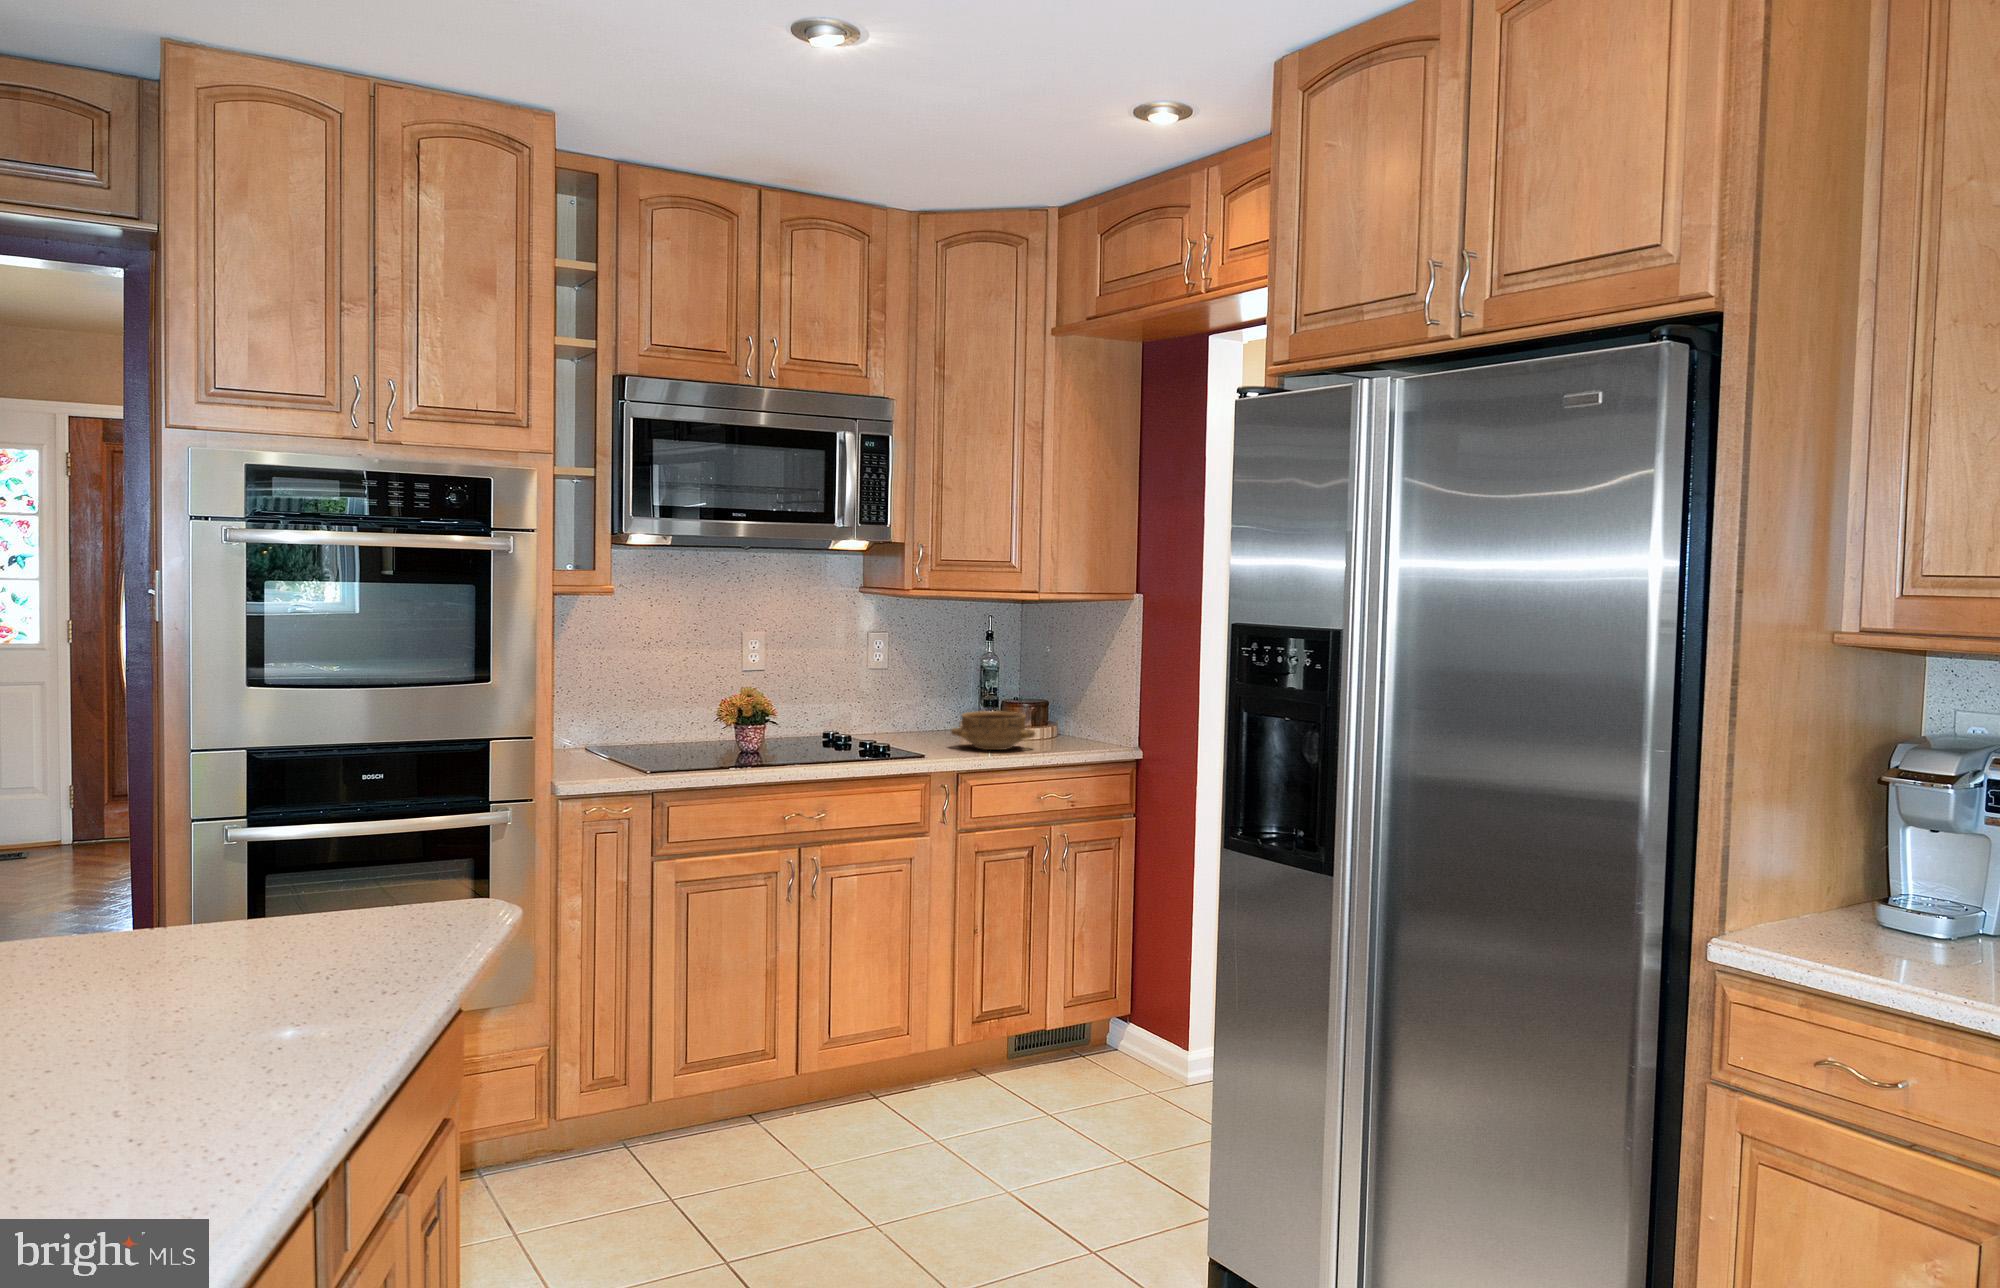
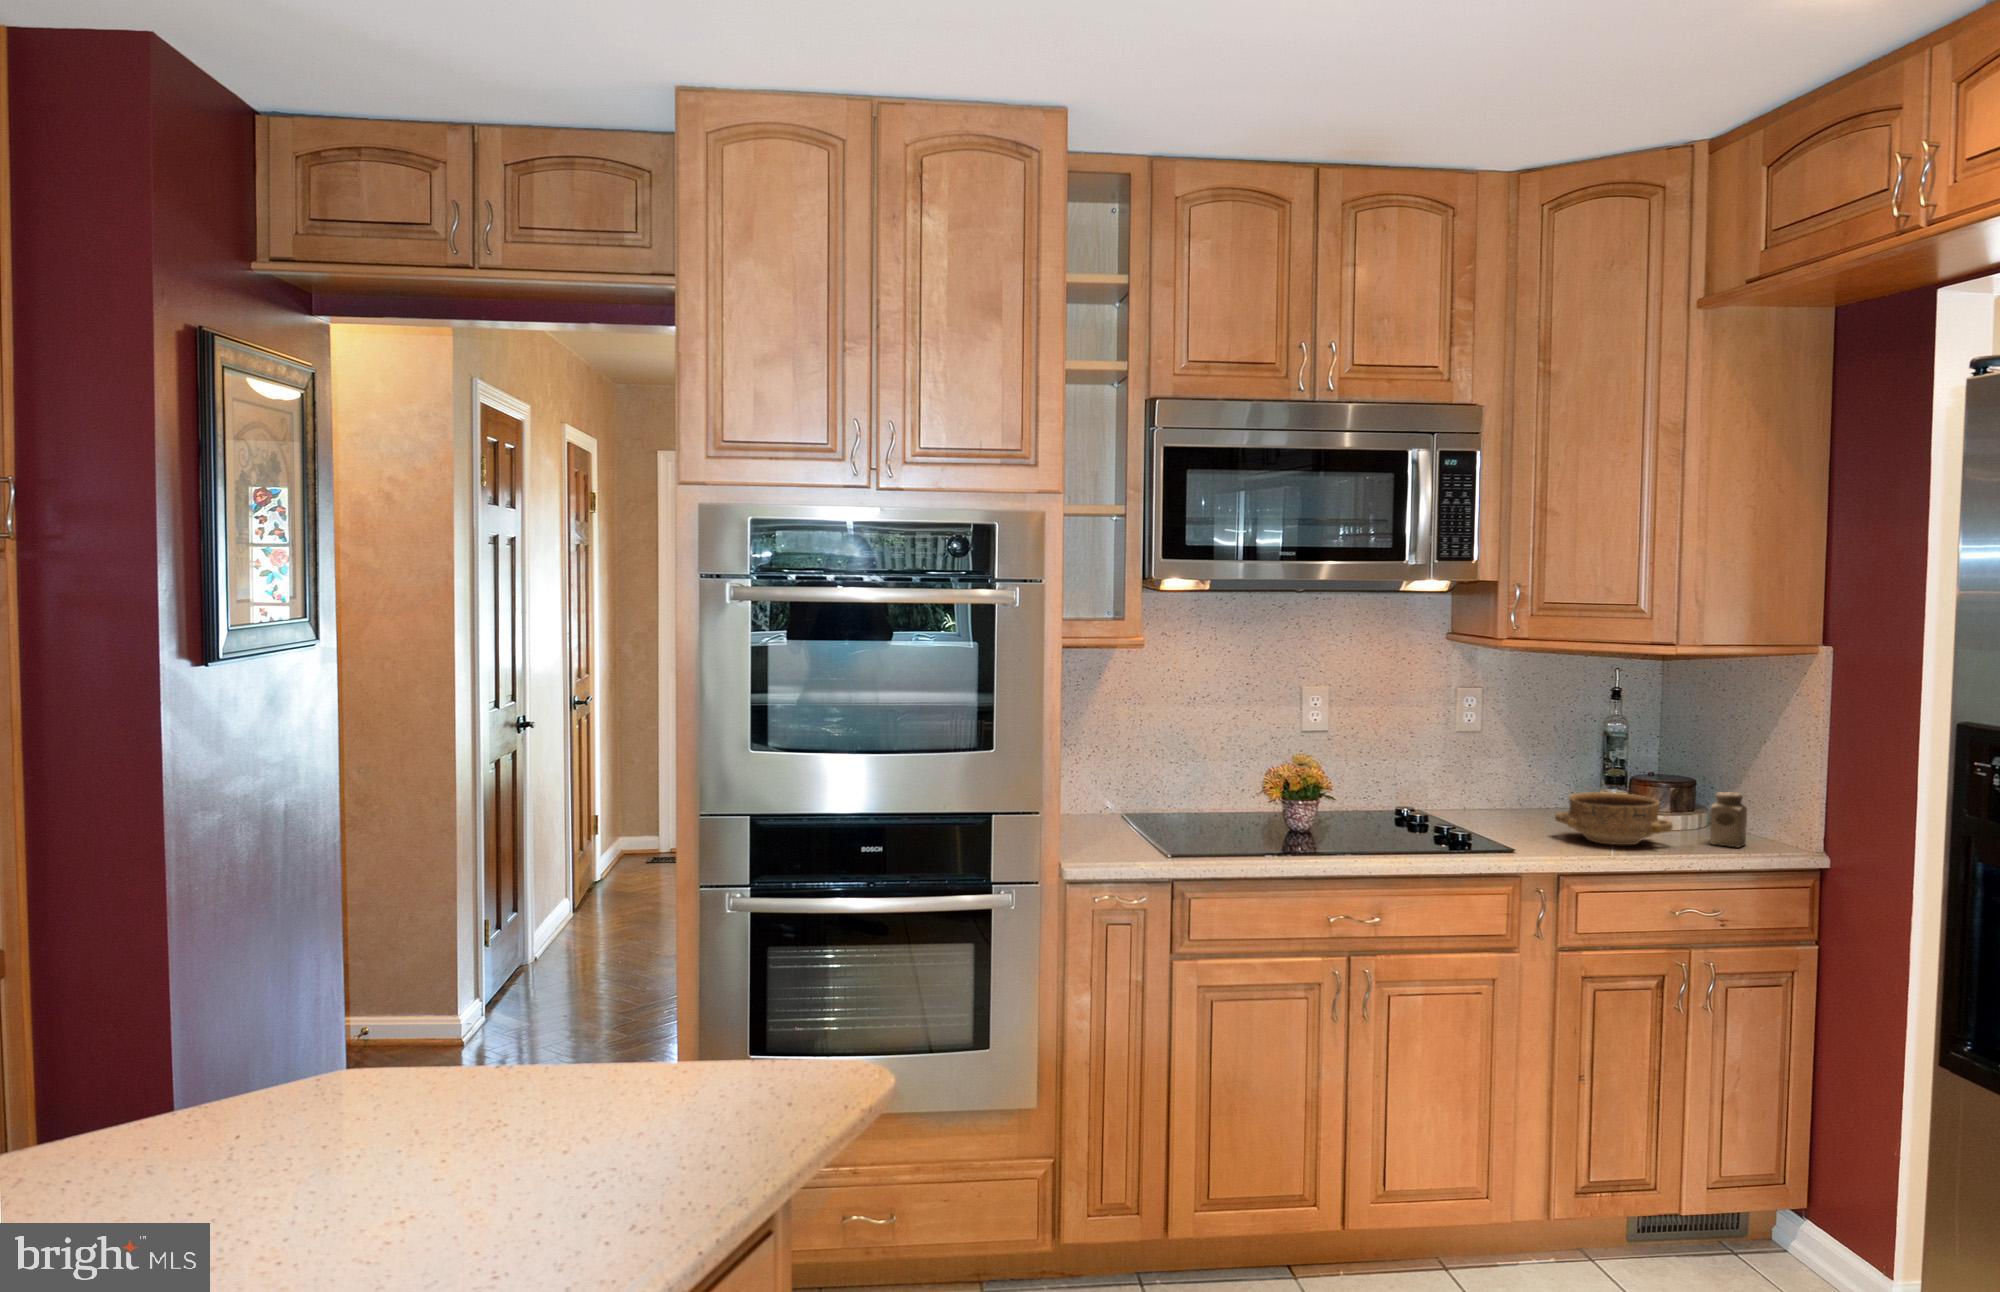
salt shaker: none [1061,706,1085,747] -> present [1710,792,1747,847]

